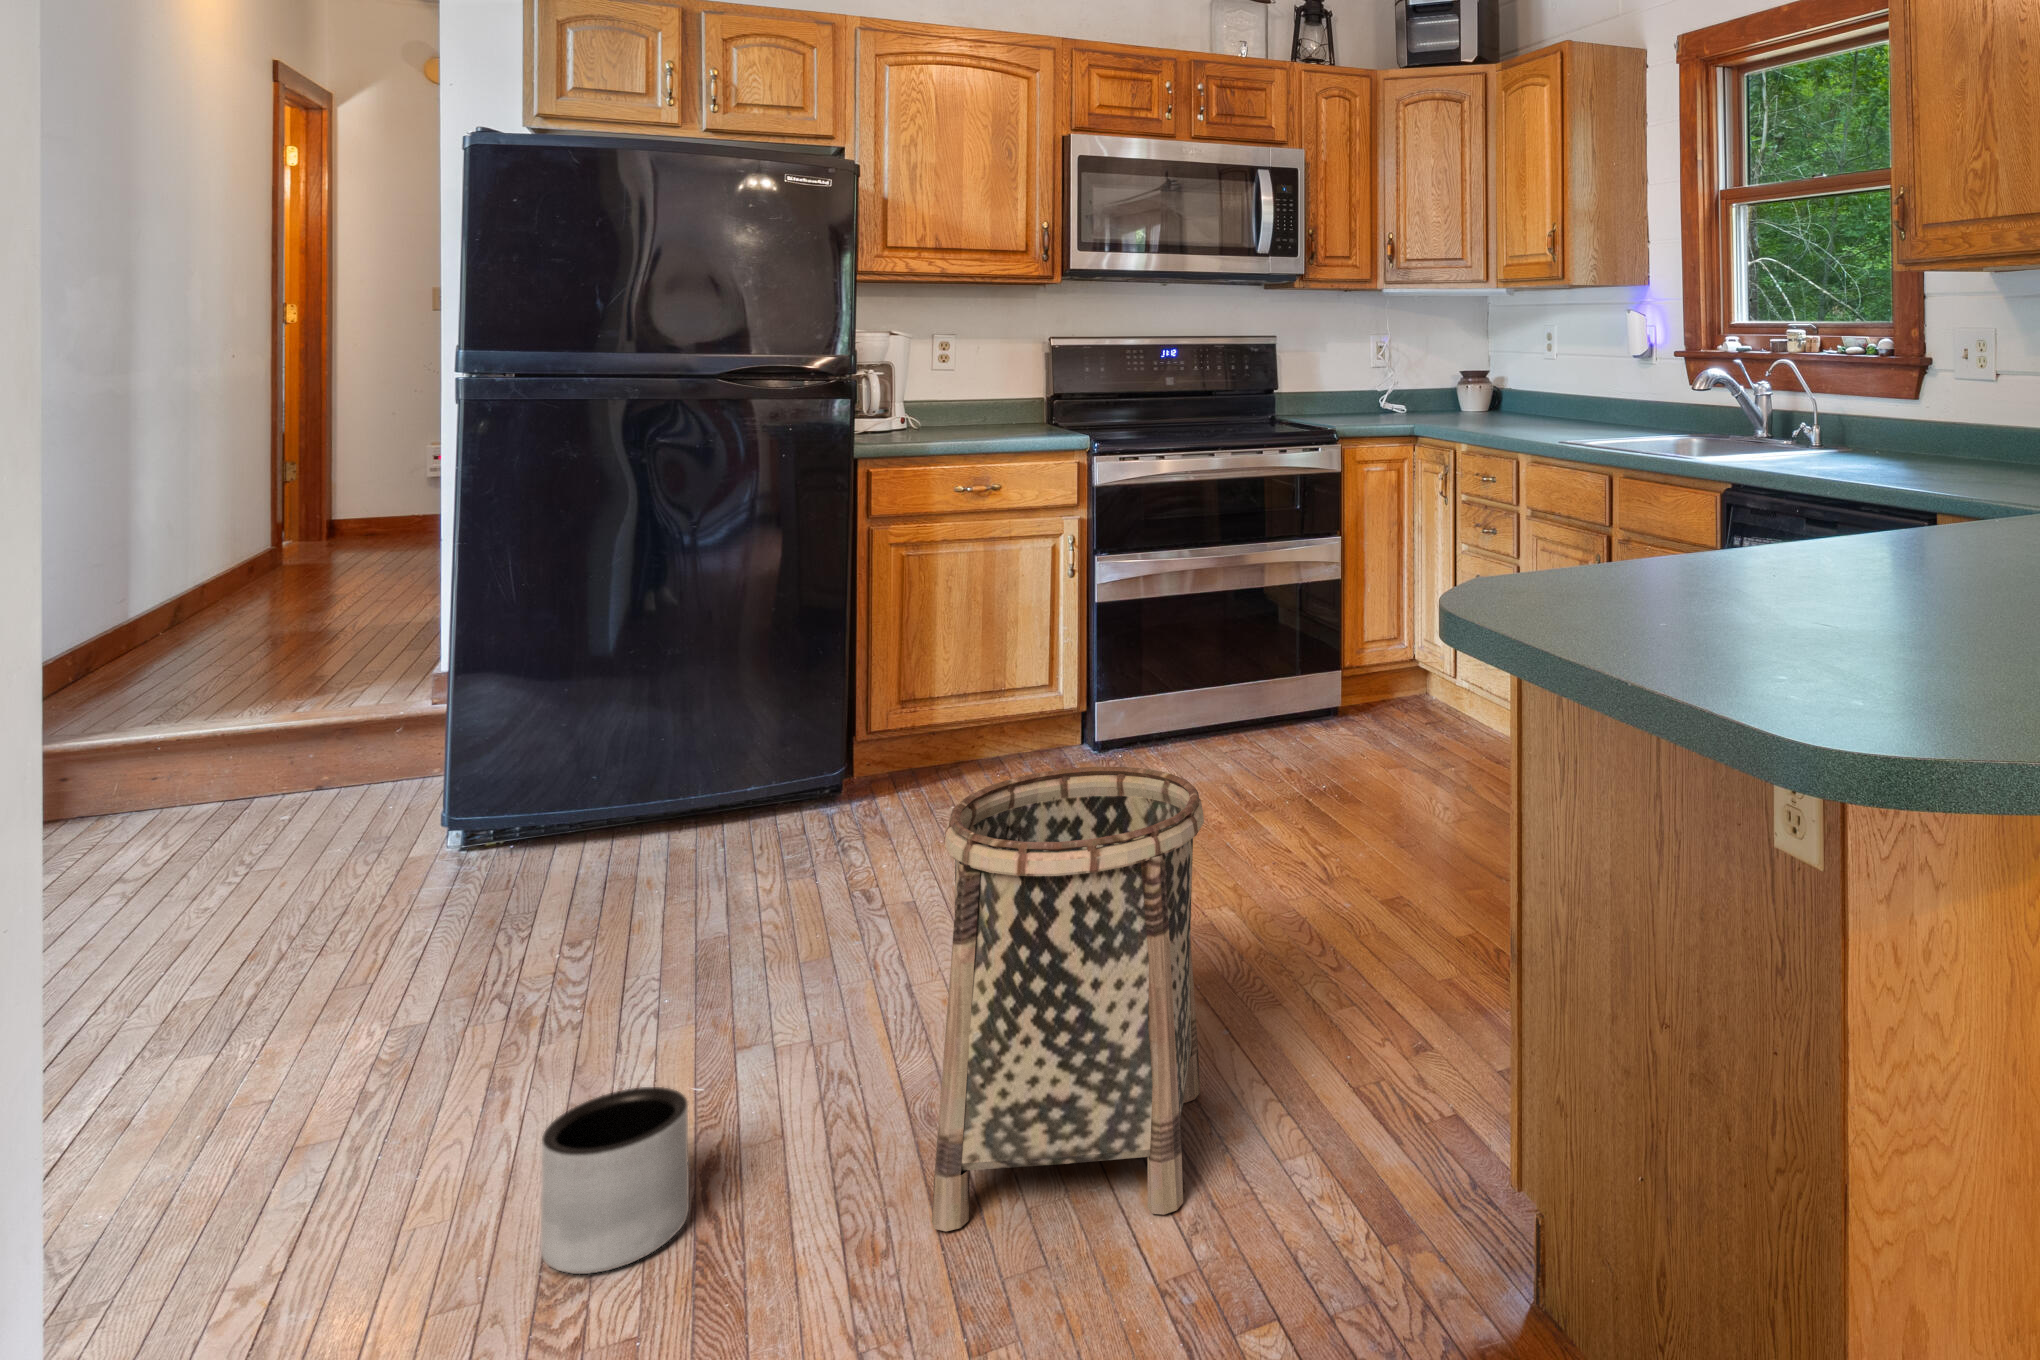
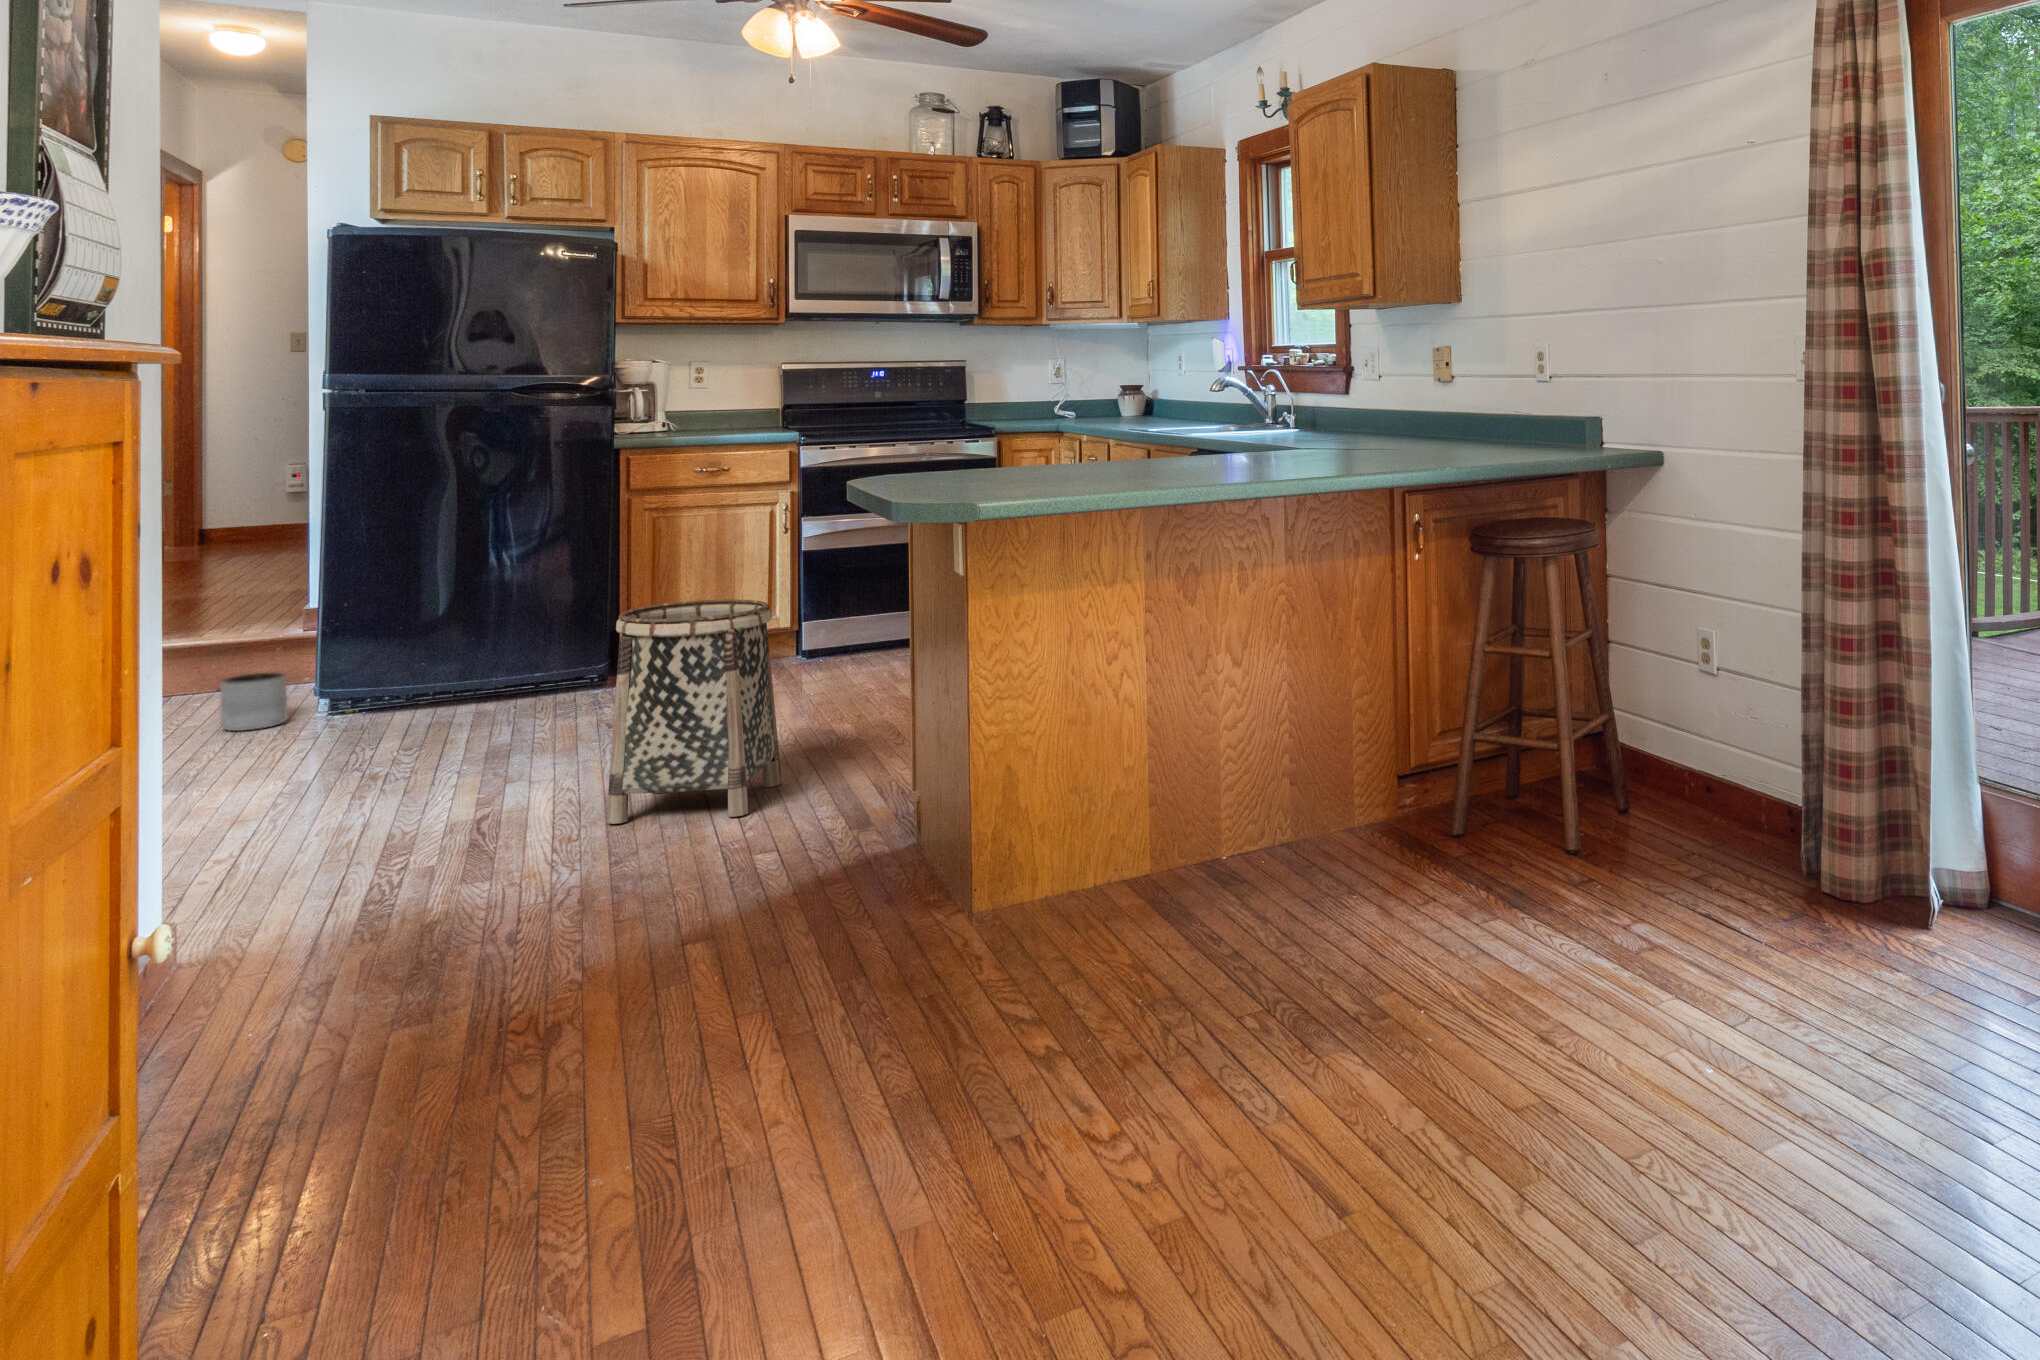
planter: present [541,1087,689,1274] -> present [220,673,288,731]

